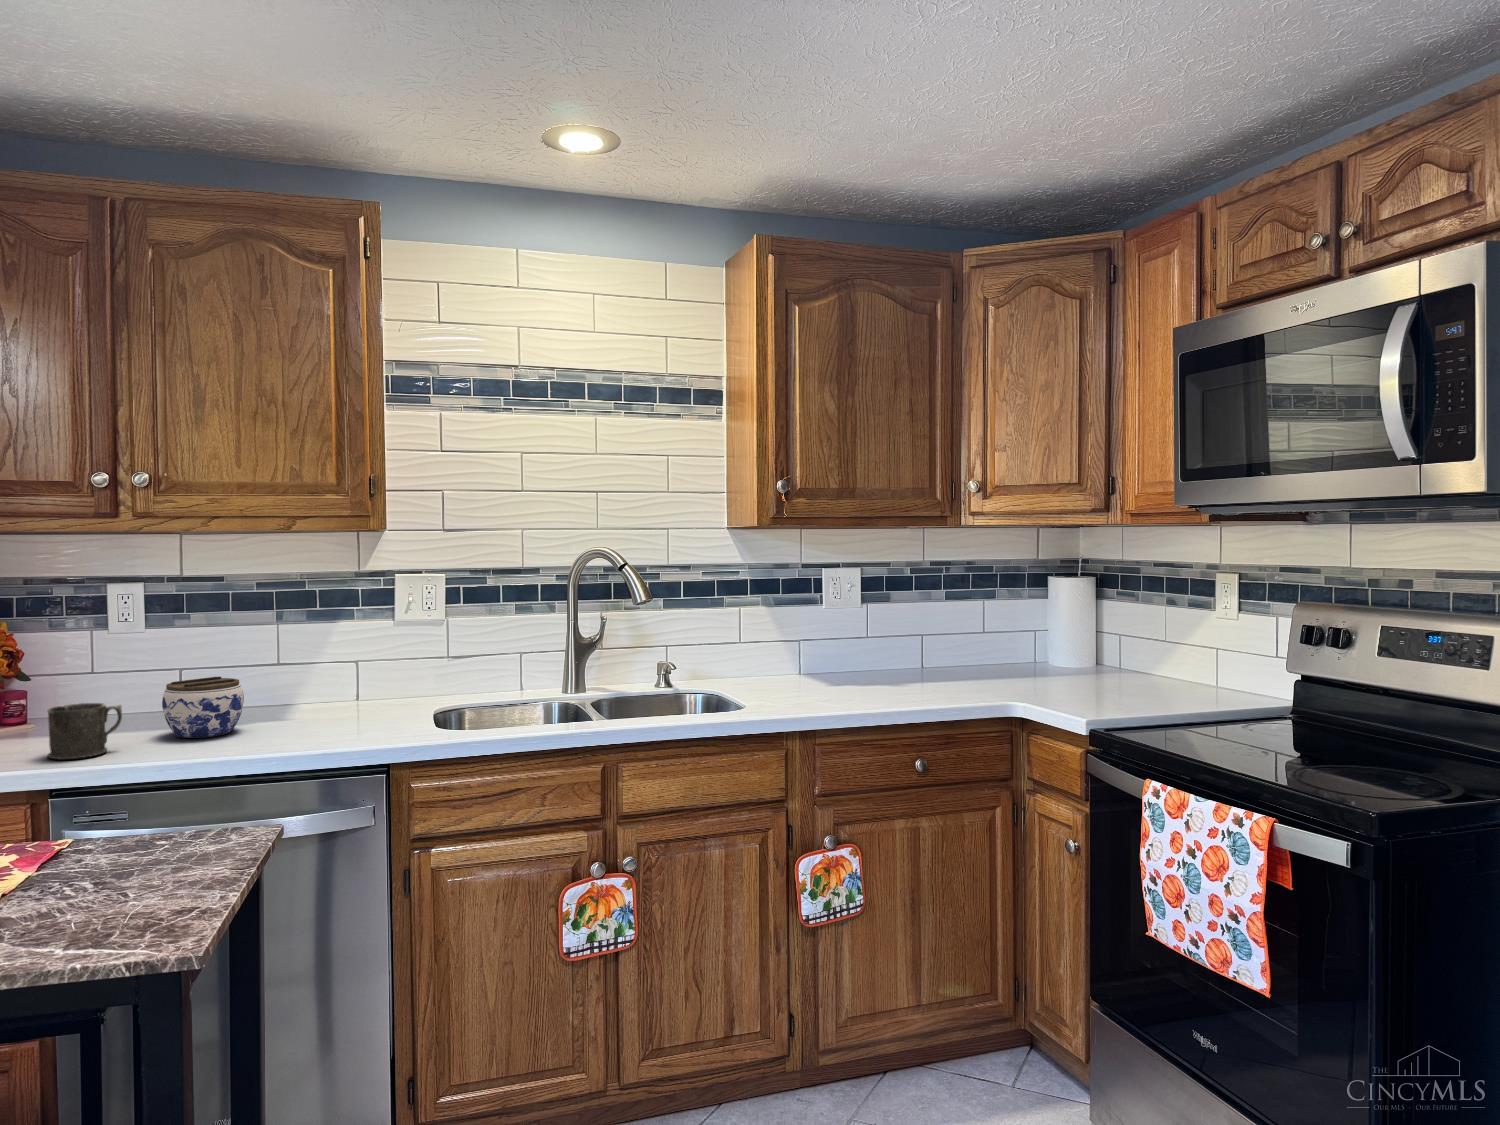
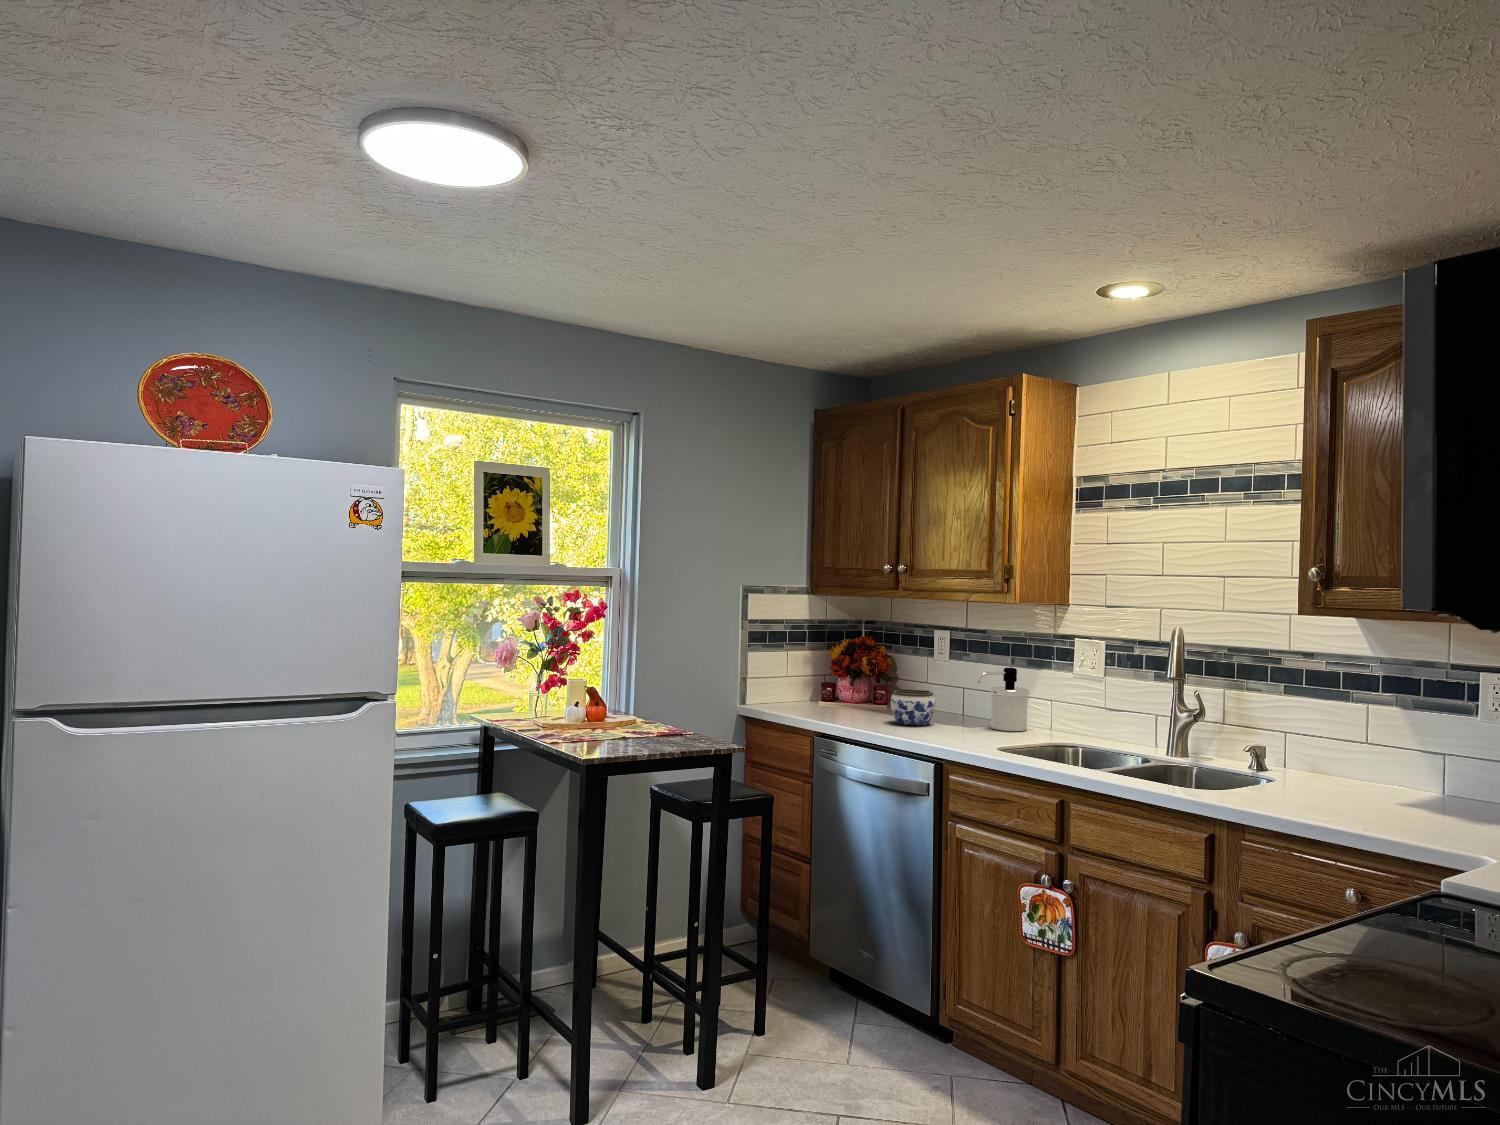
soap dispenser: none [307,623,364,713] -> present [977,668,1029,731]
mug: present [47,703,122,759] -> none [831,691,864,721]

